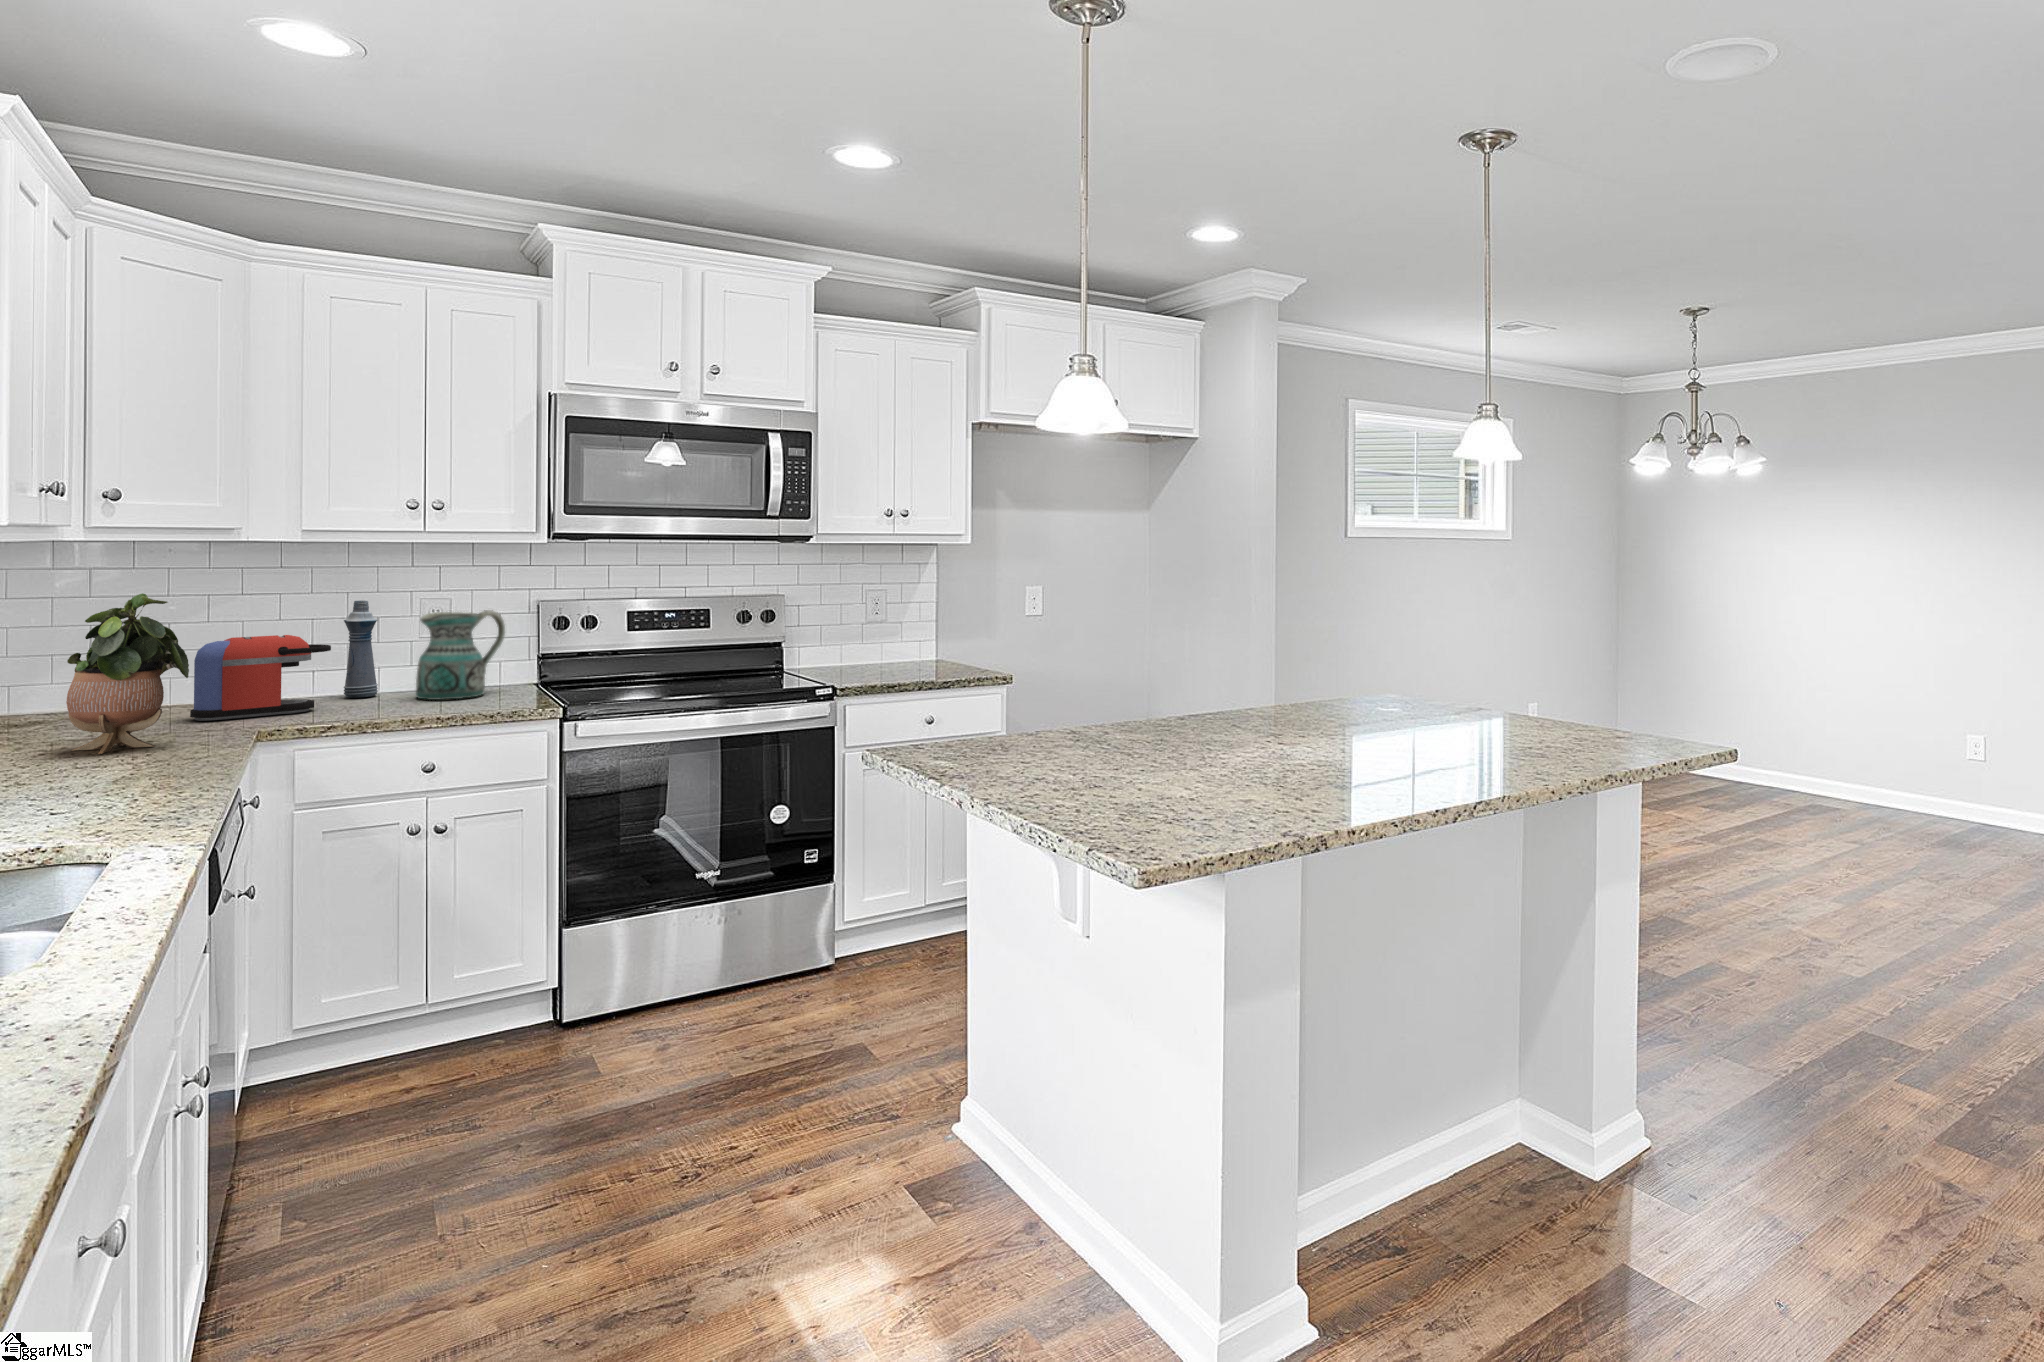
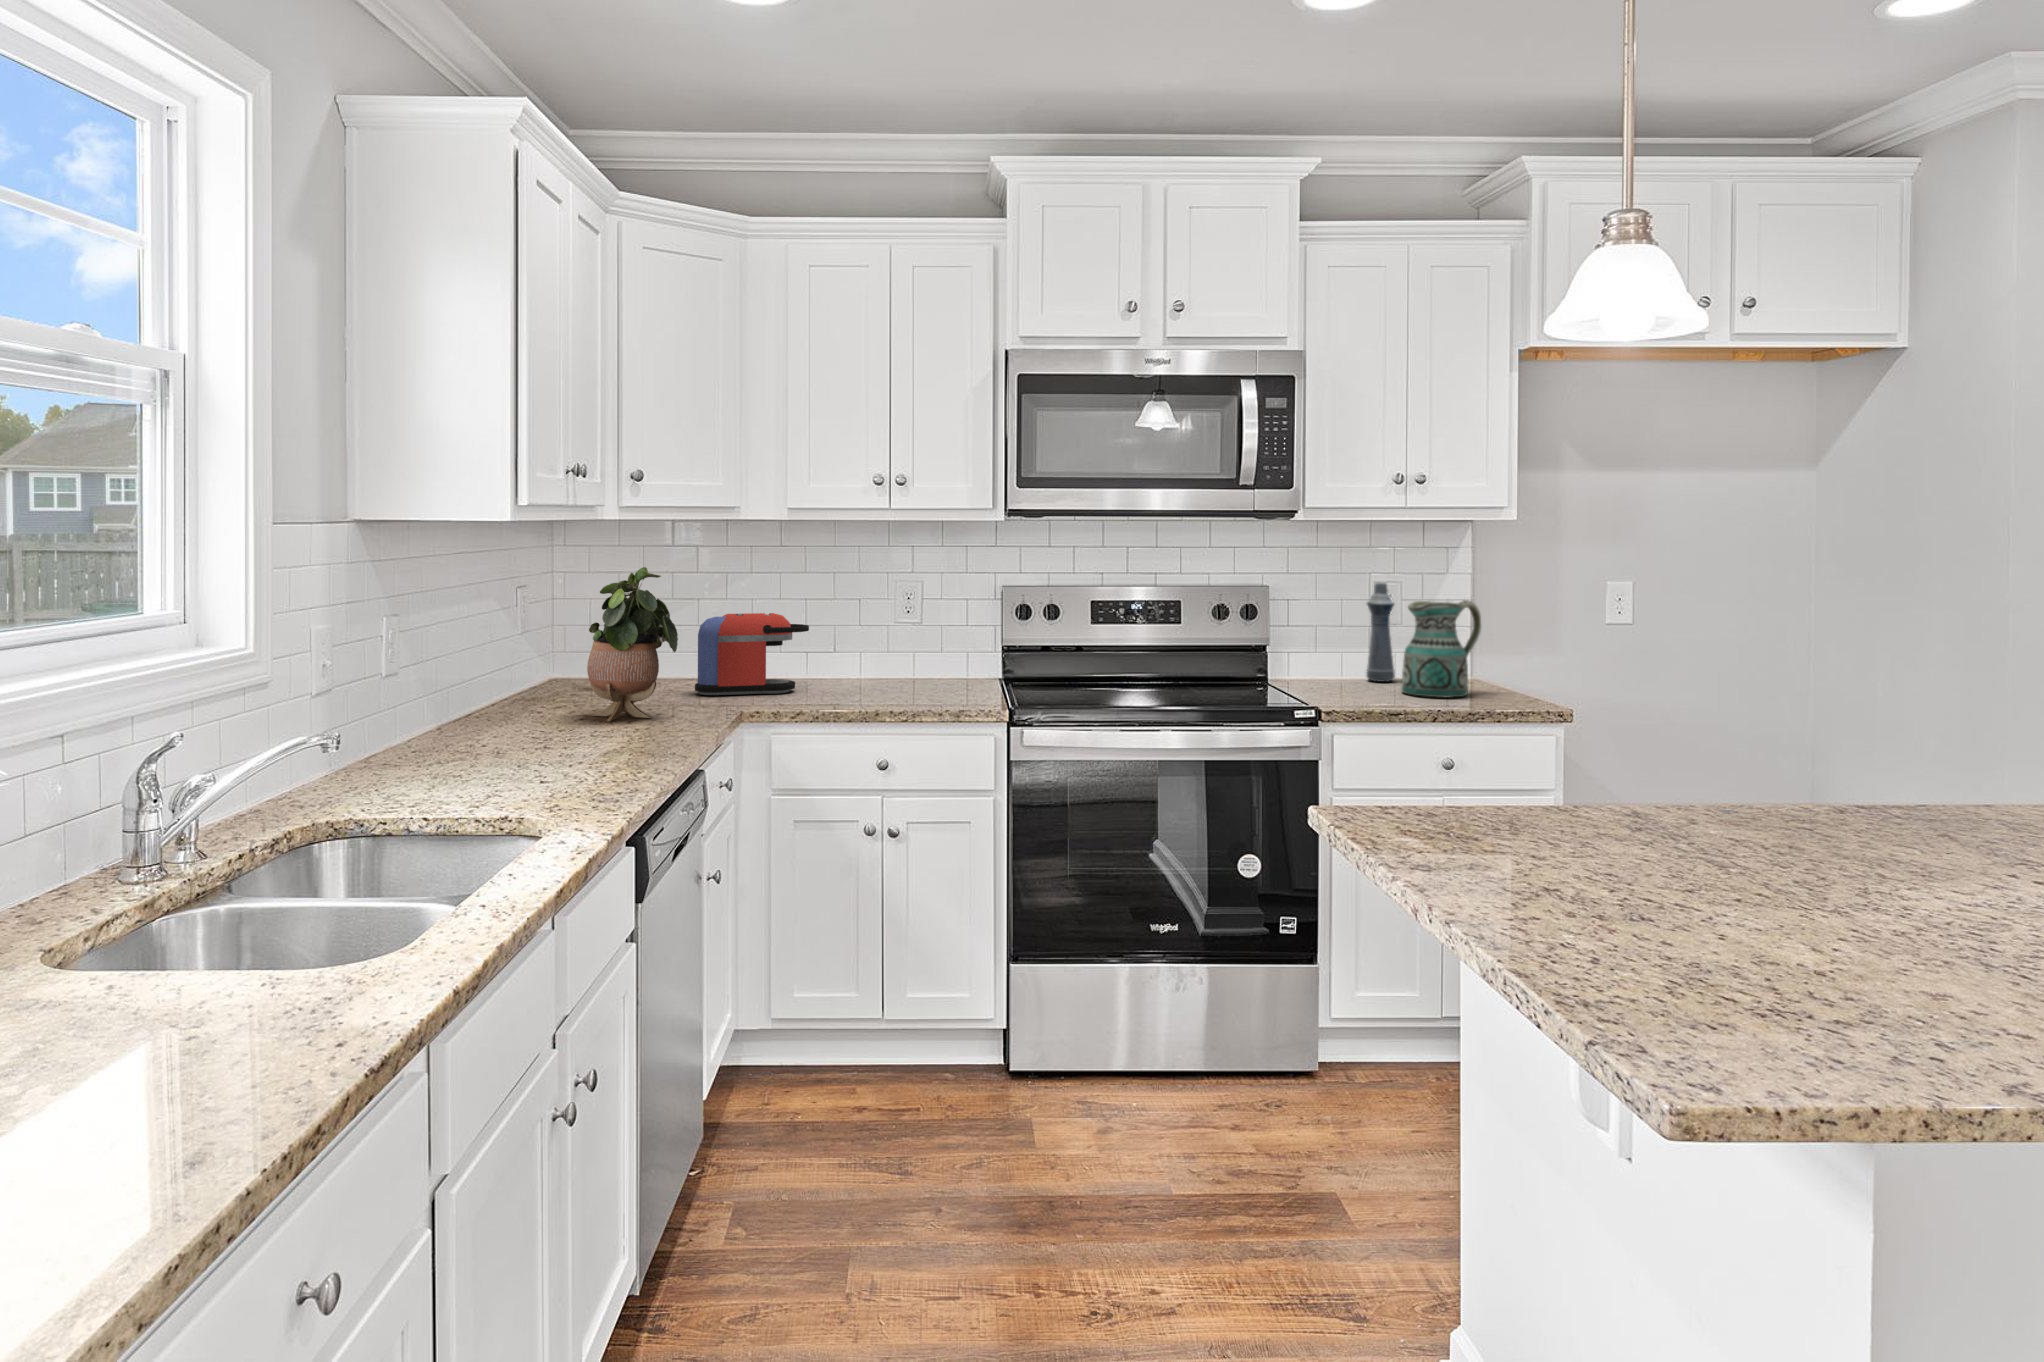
bottle: present [344,601,378,698] -> present [1366,583,1395,682]
ceramic pitcher: present [416,610,505,700] -> present [1402,600,1481,697]

